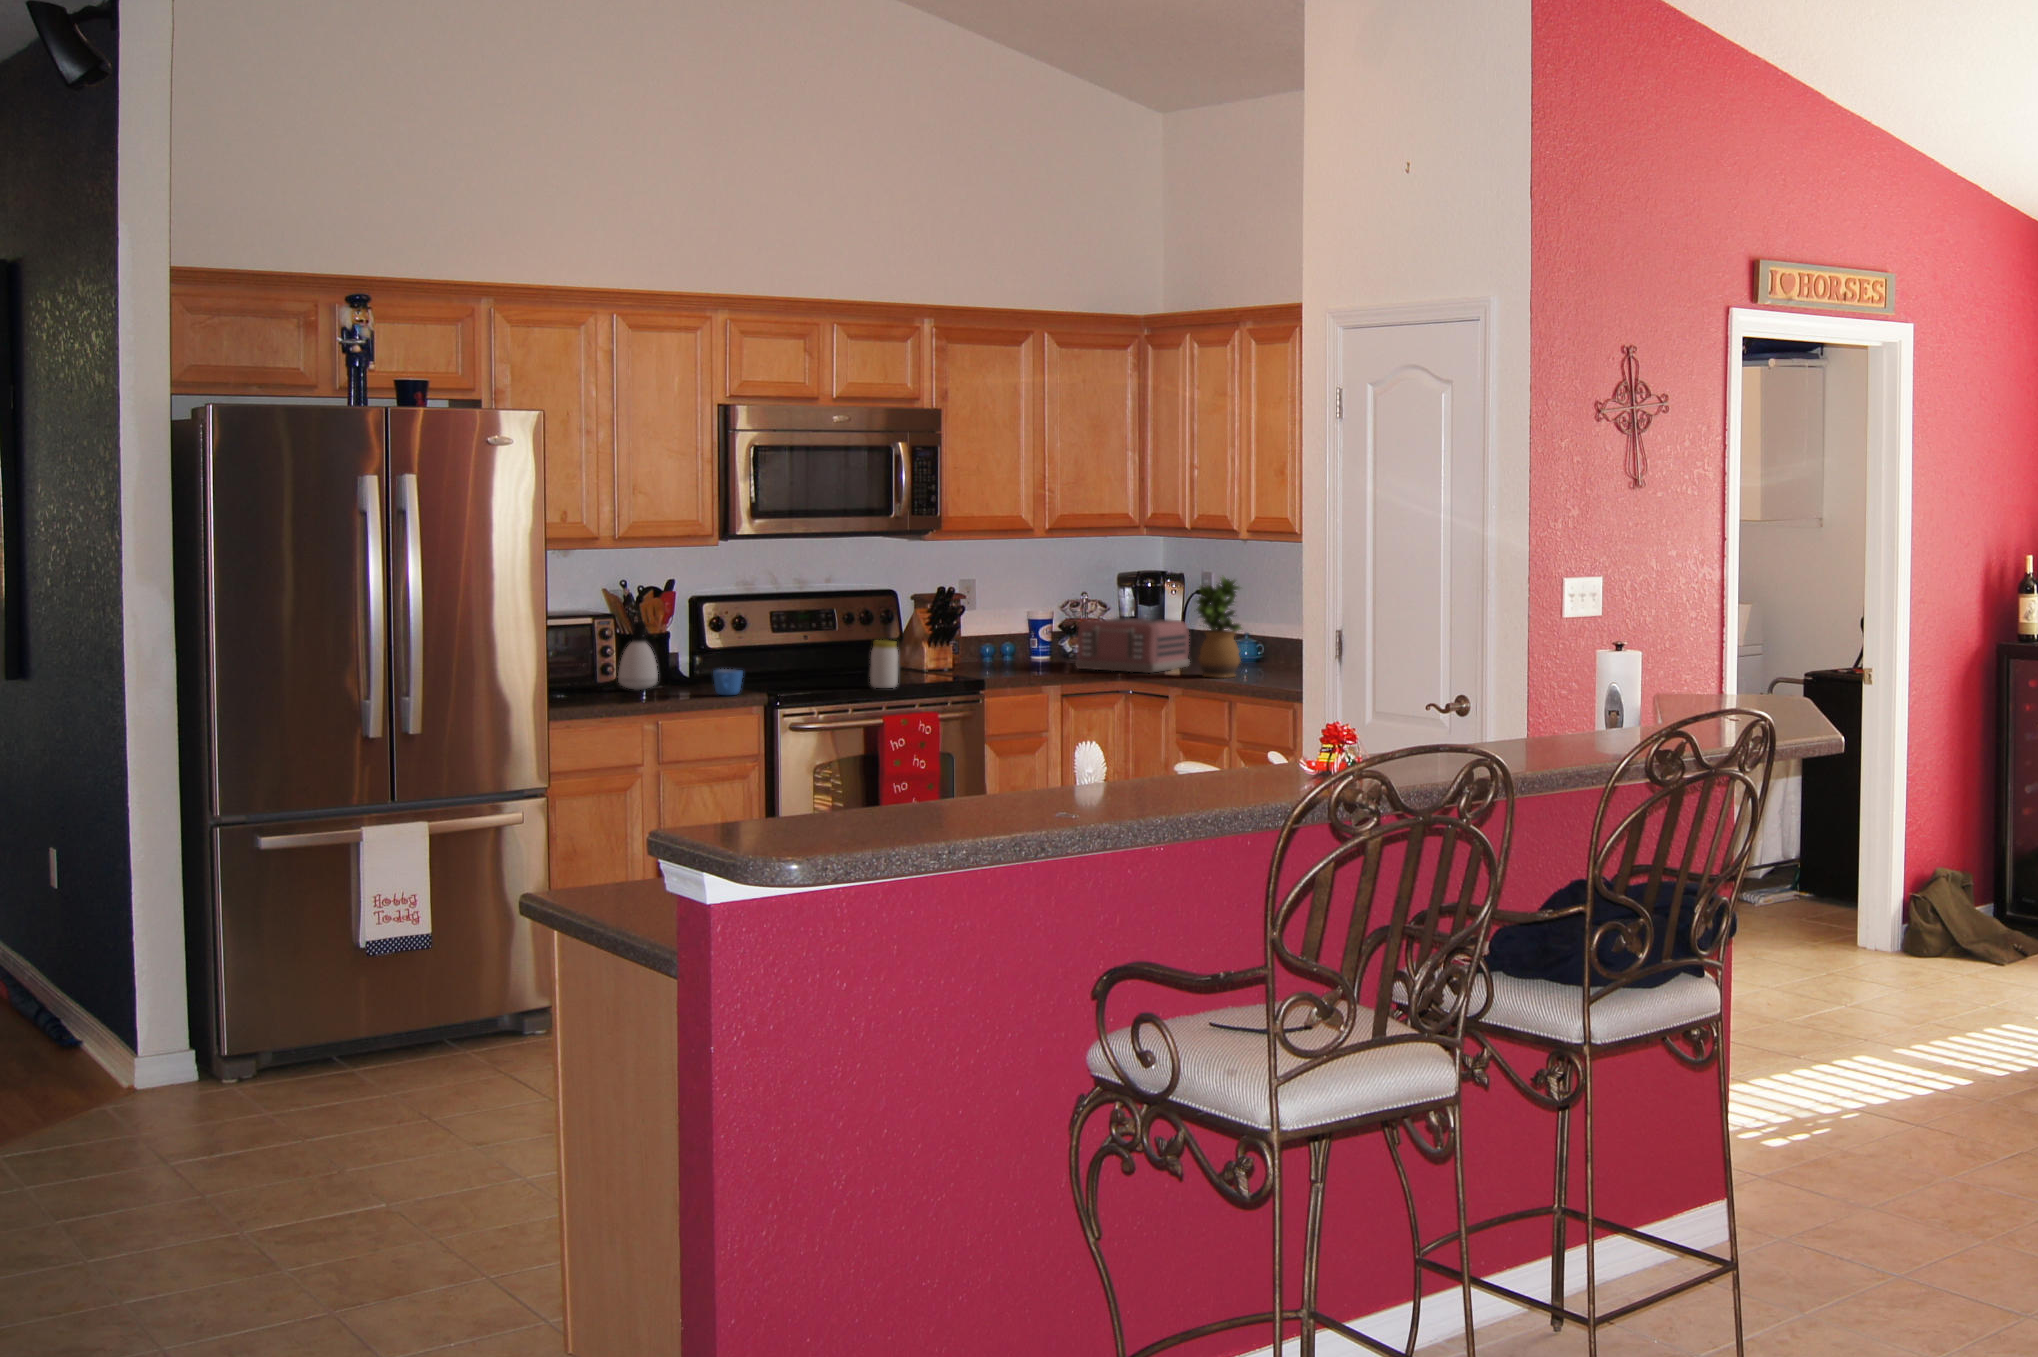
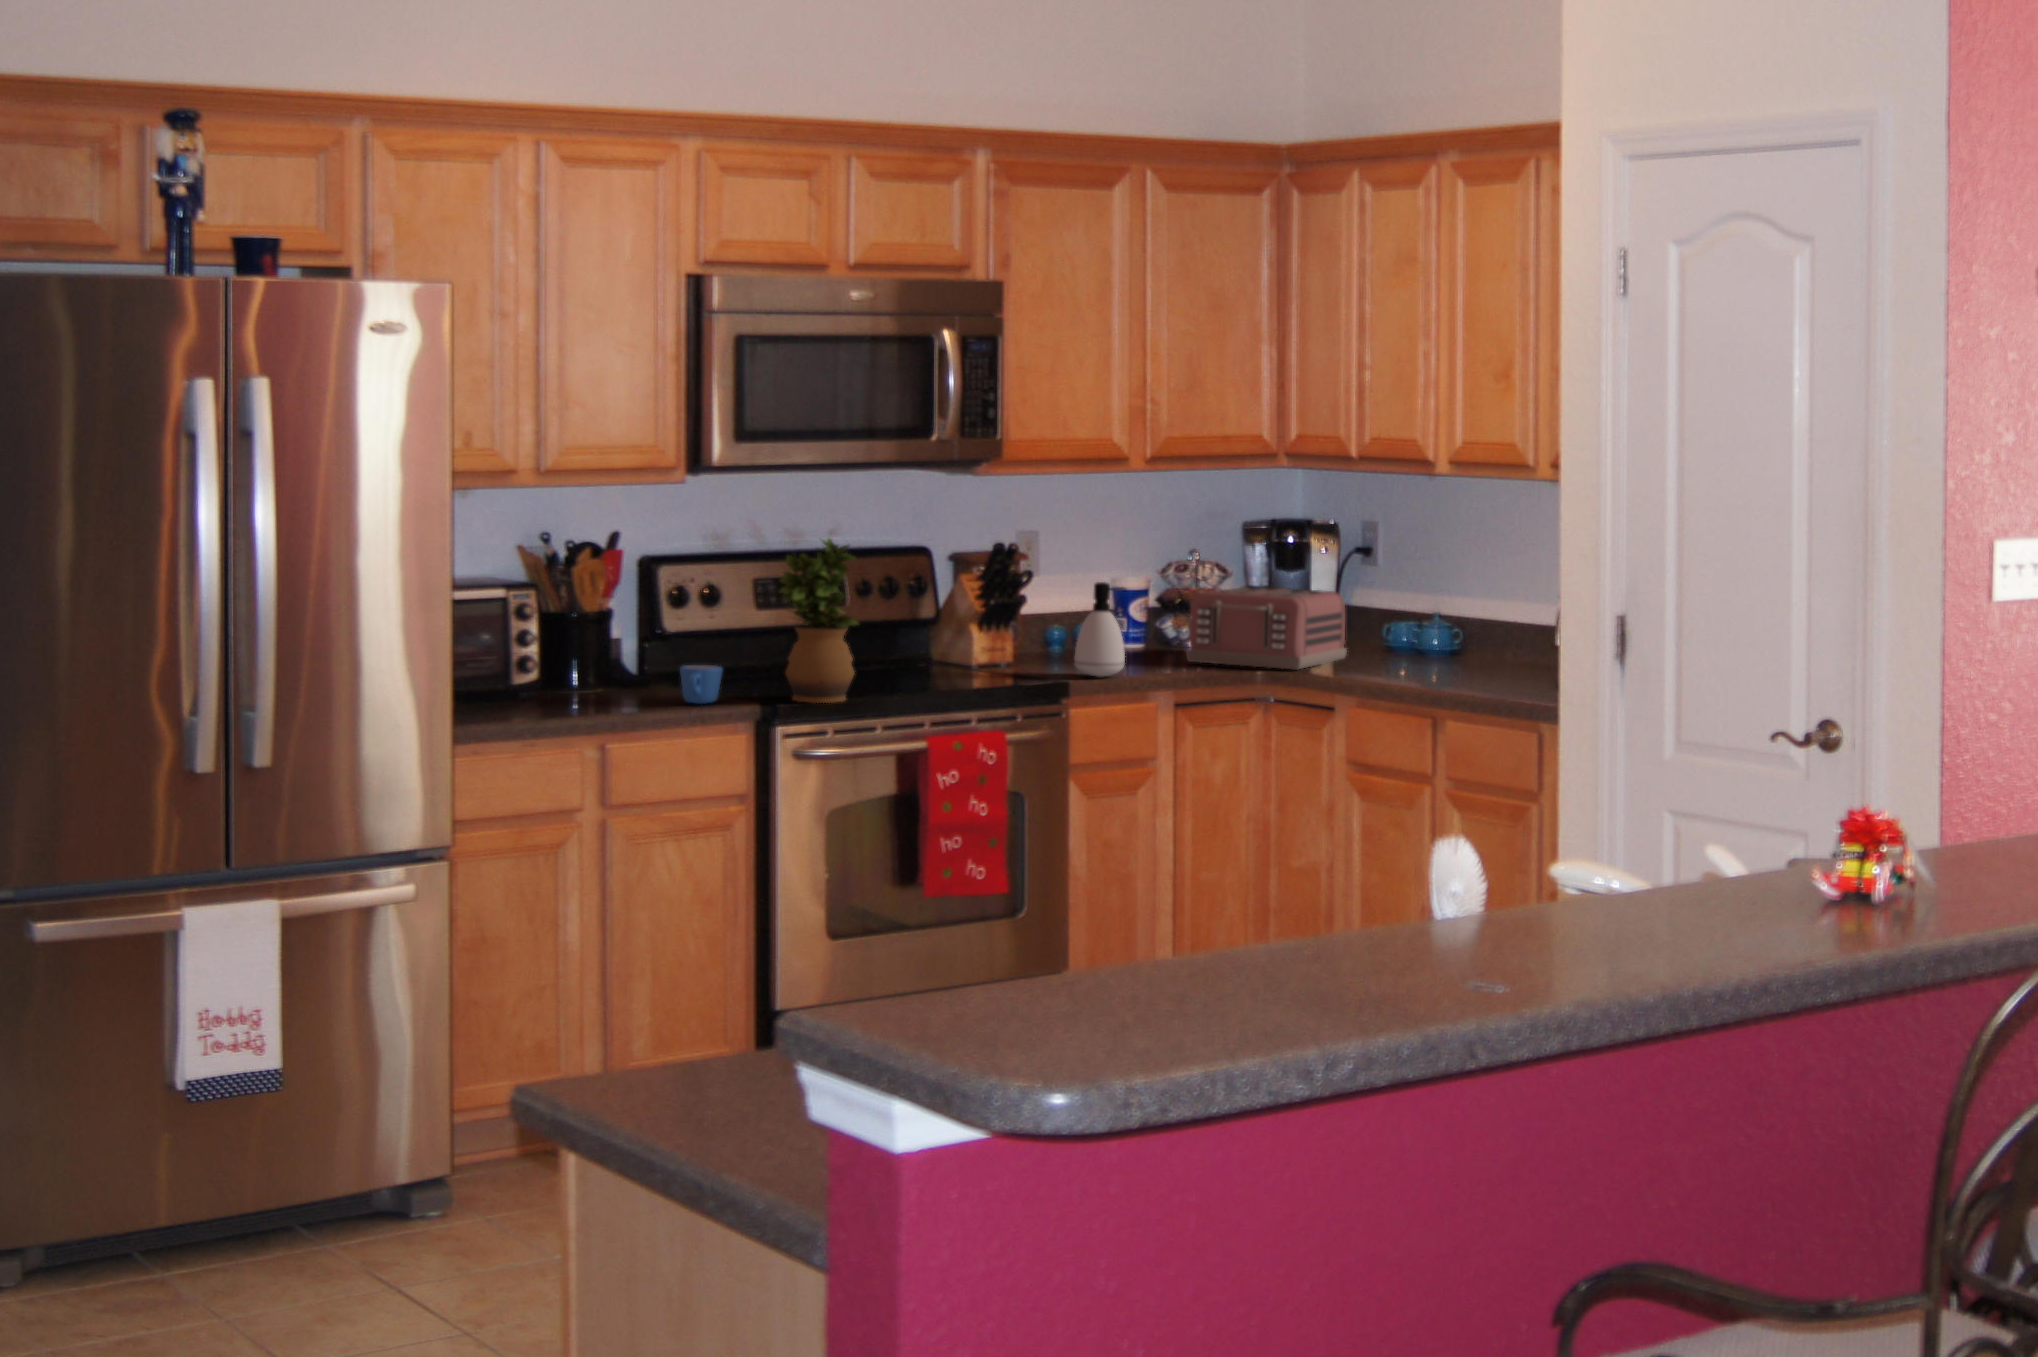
potted plant: present [1196,577,1241,678] -> present [780,539,858,703]
soap dispenser: present [618,621,658,690] -> present [1074,582,1126,677]
jar: present [870,640,898,688] -> none [902,622,942,693]

